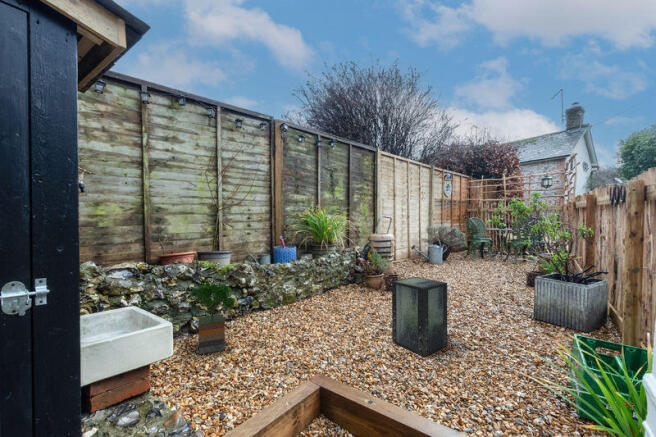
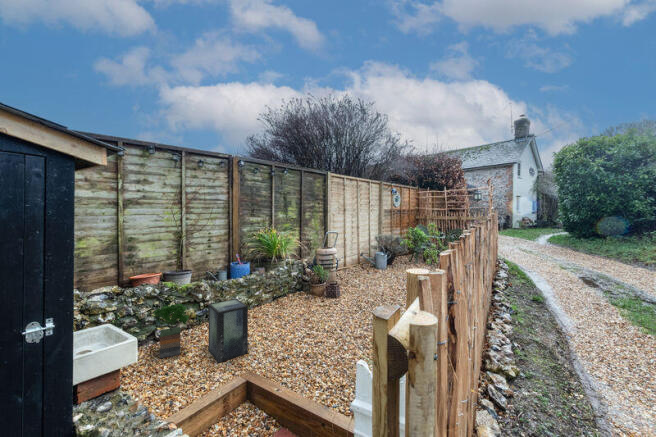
storage box: present [392,277,448,357] -> present [208,299,248,363]

